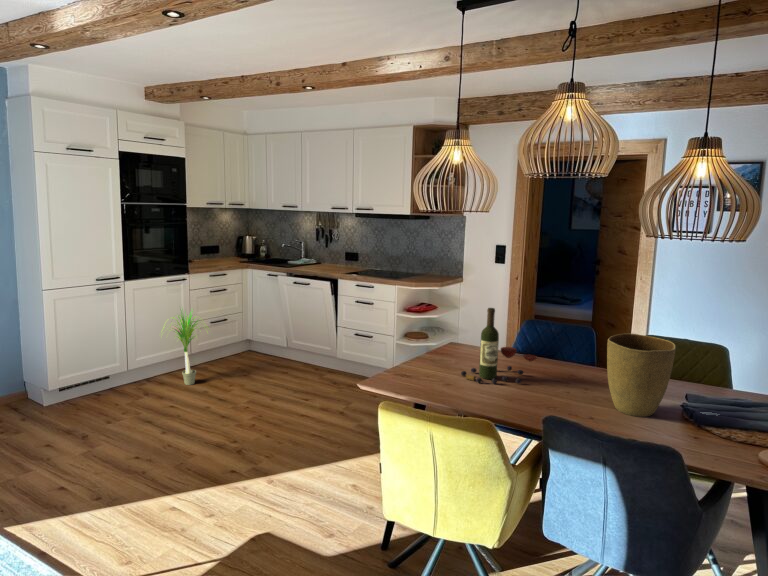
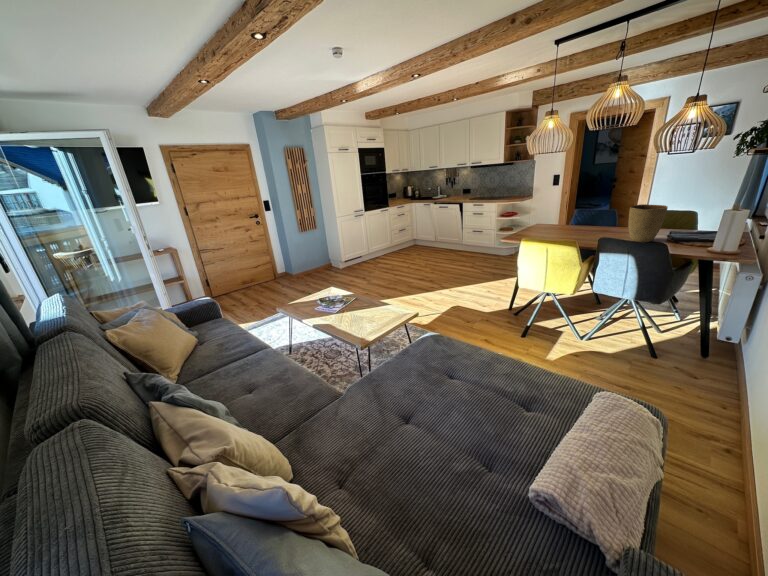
wine bottle: present [461,308,537,384] -> none [548,200,590,236]
potted plant: present [172,309,198,385] -> none [380,221,405,259]

